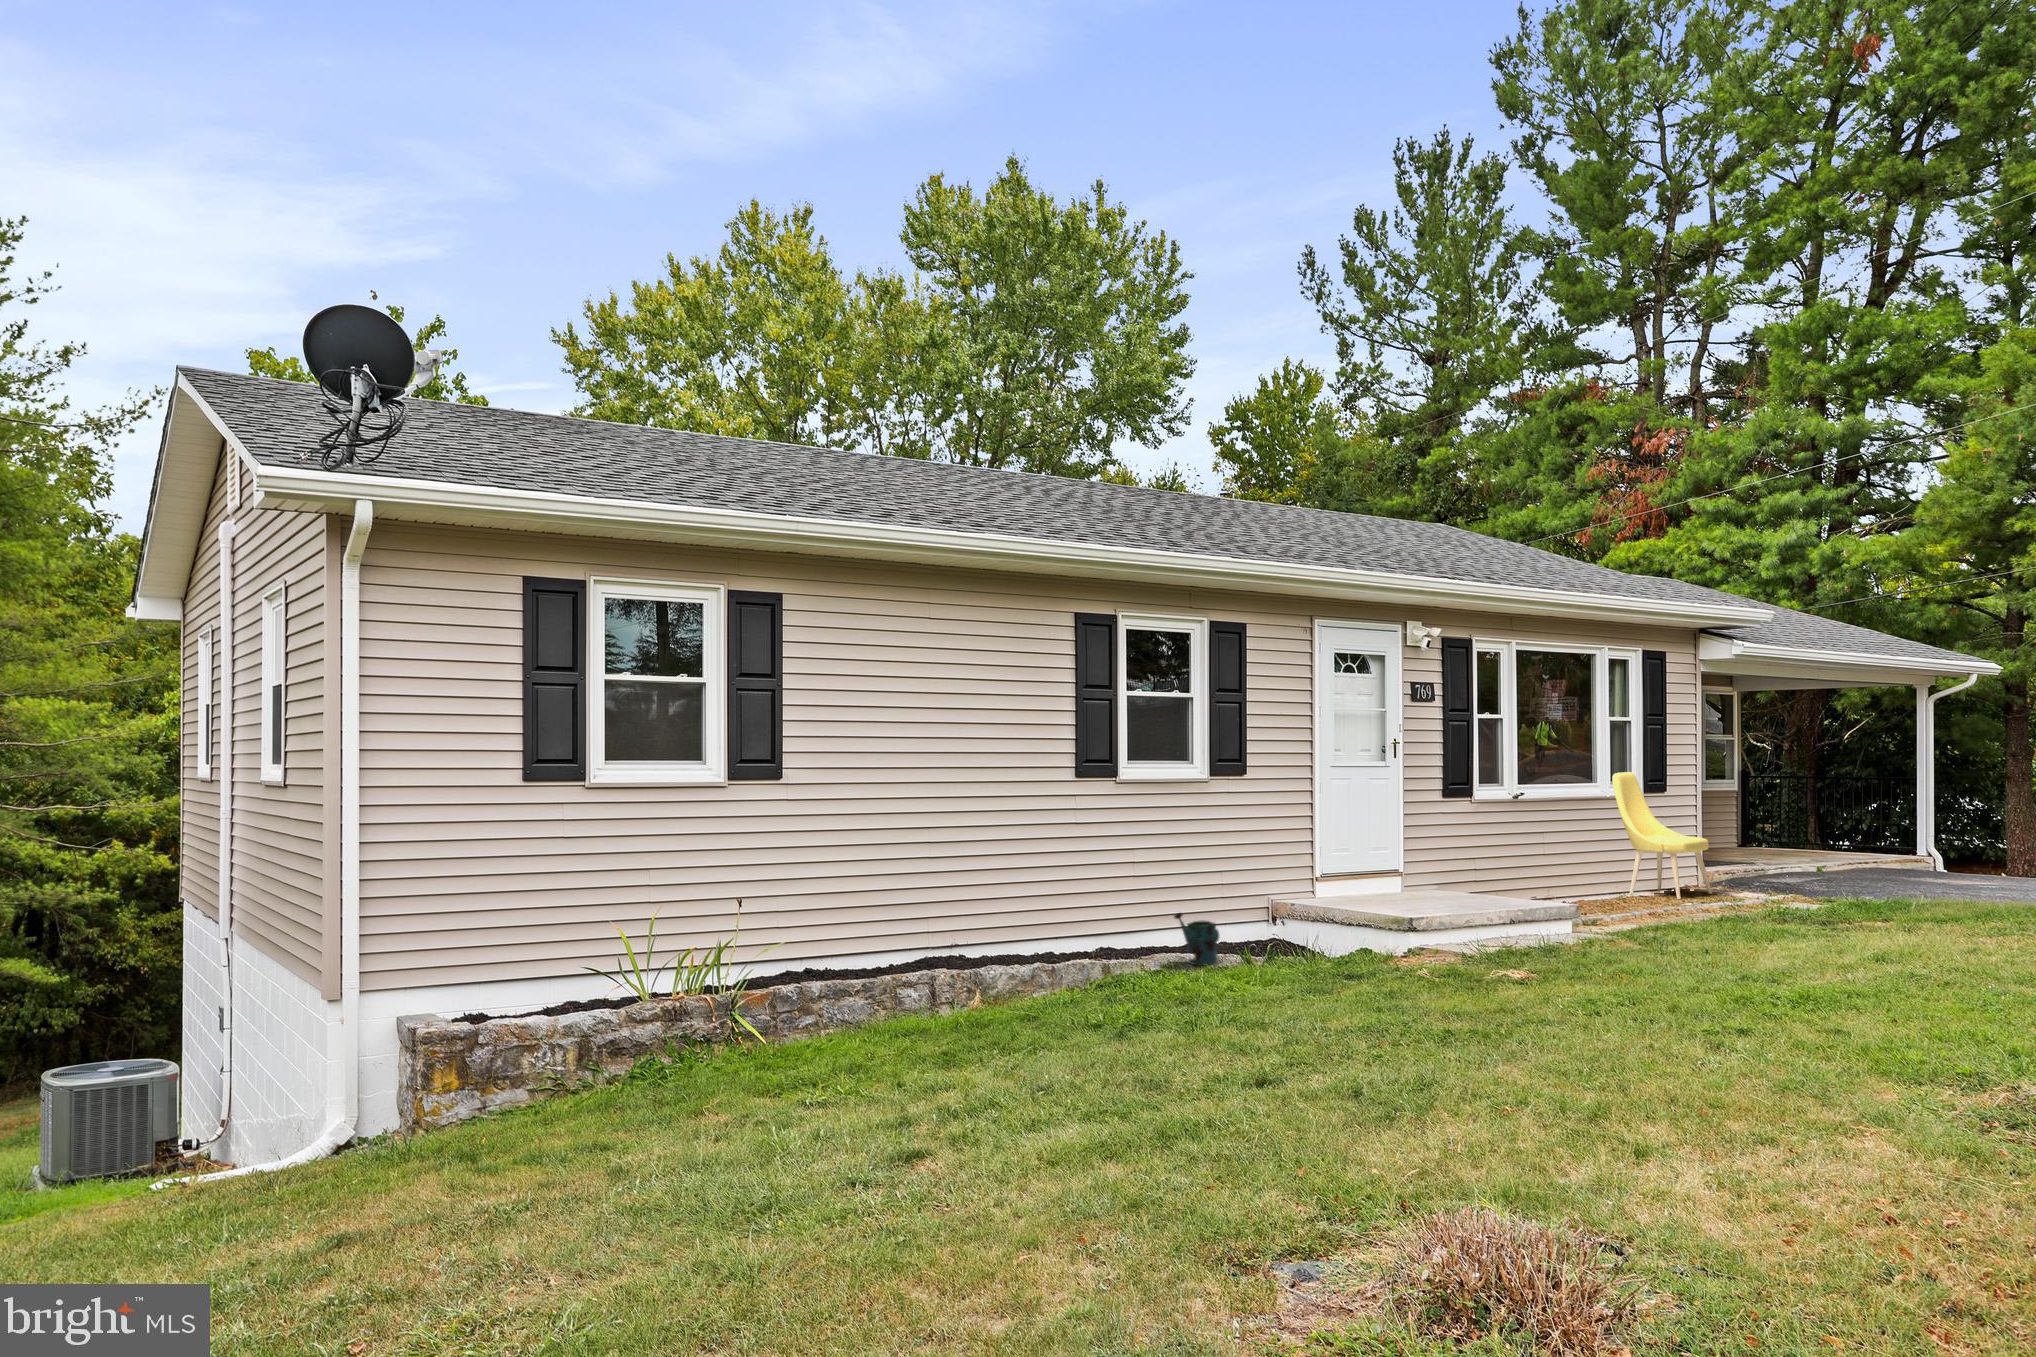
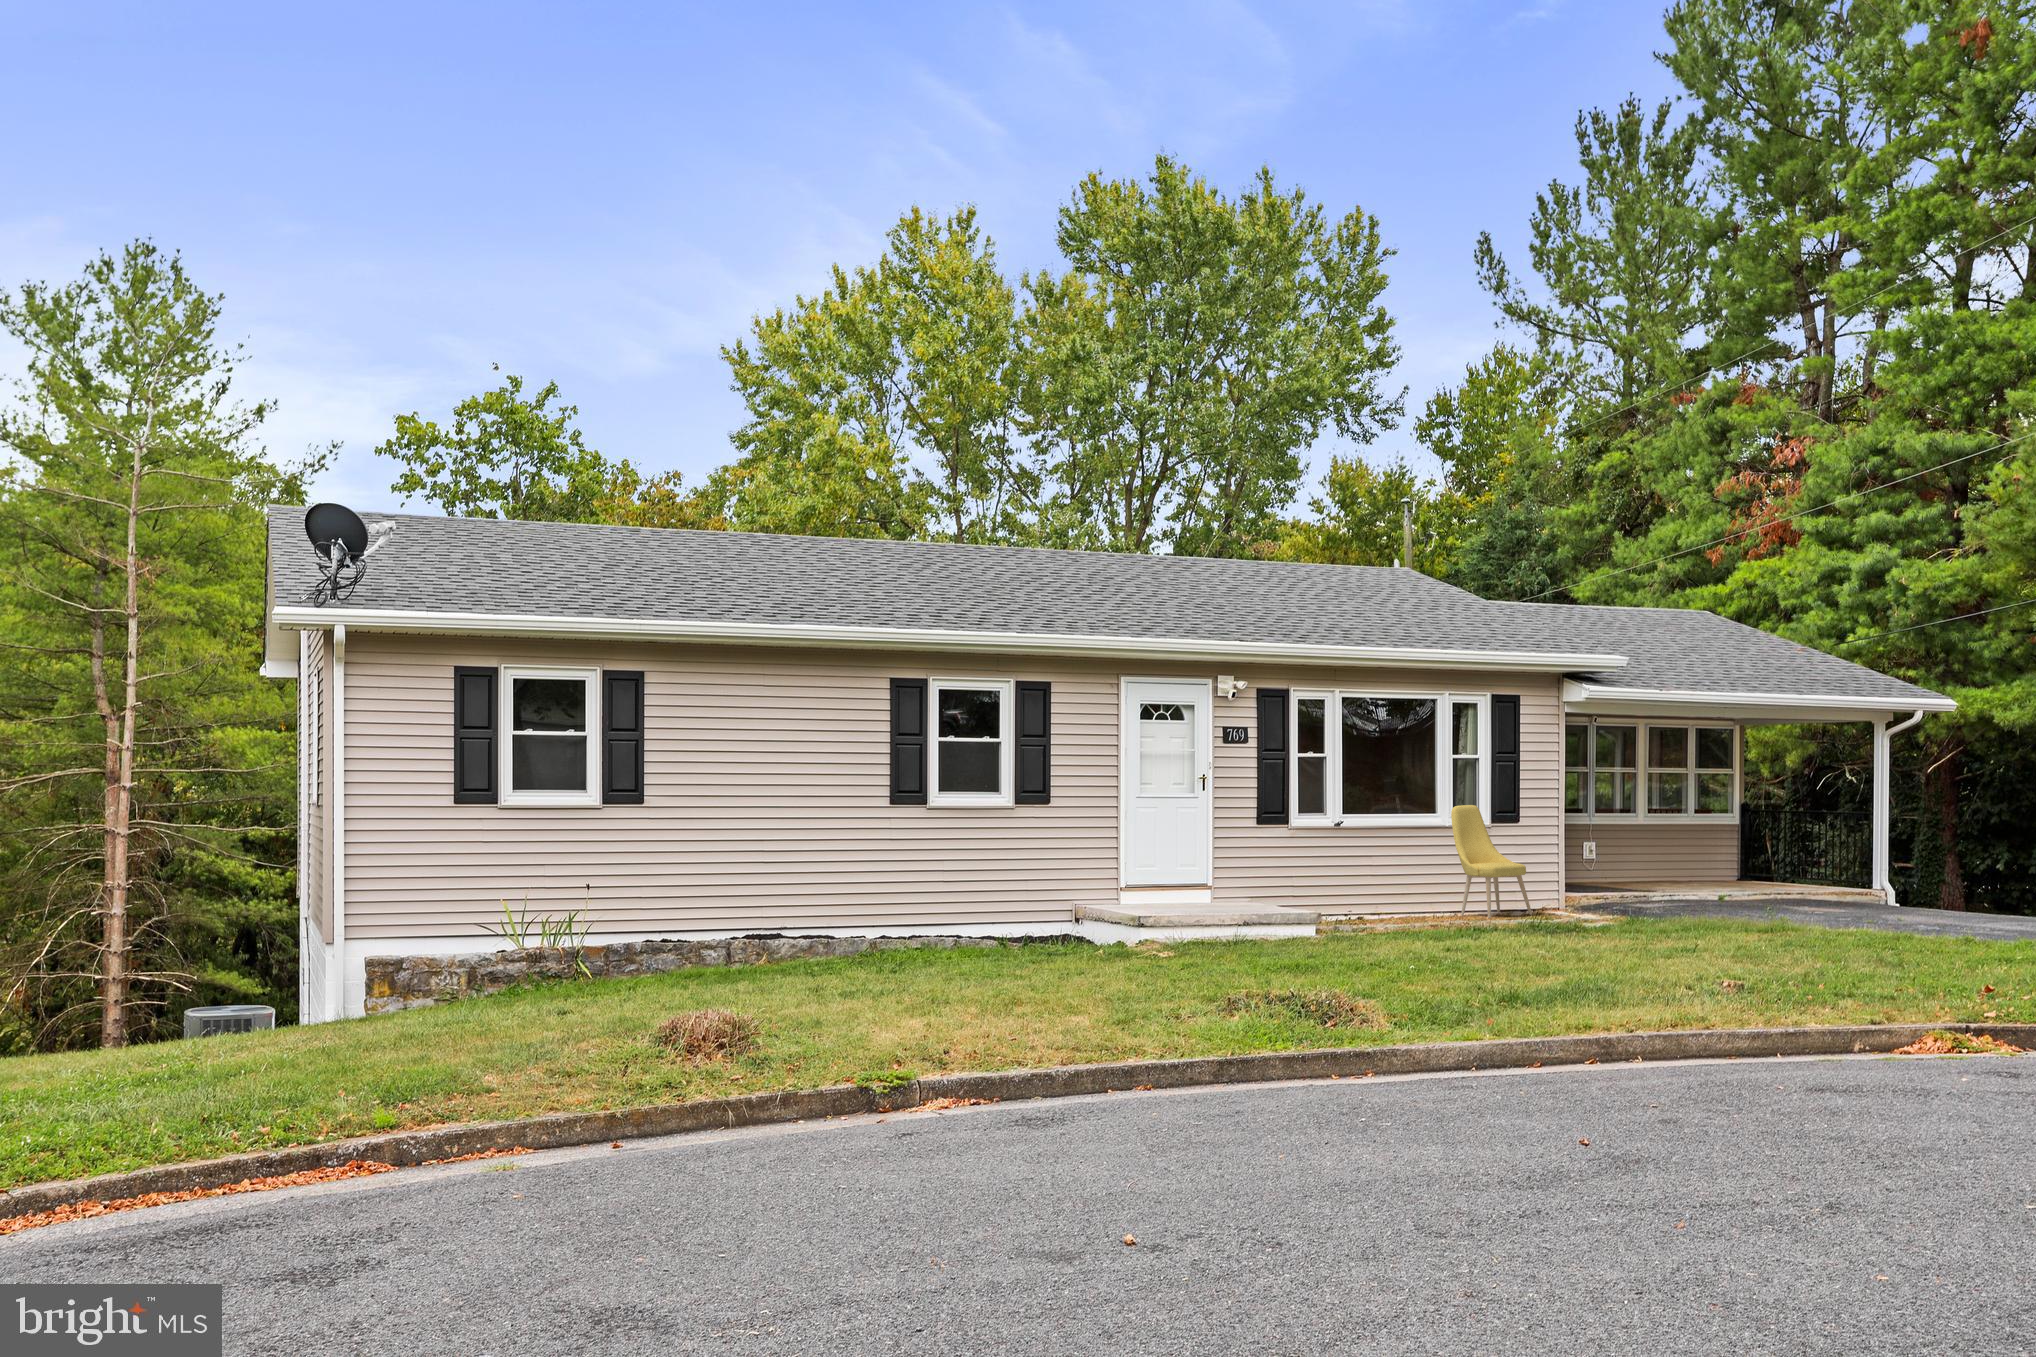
watering can: present [1174,913,1219,965] -> none [974,912,999,952]

